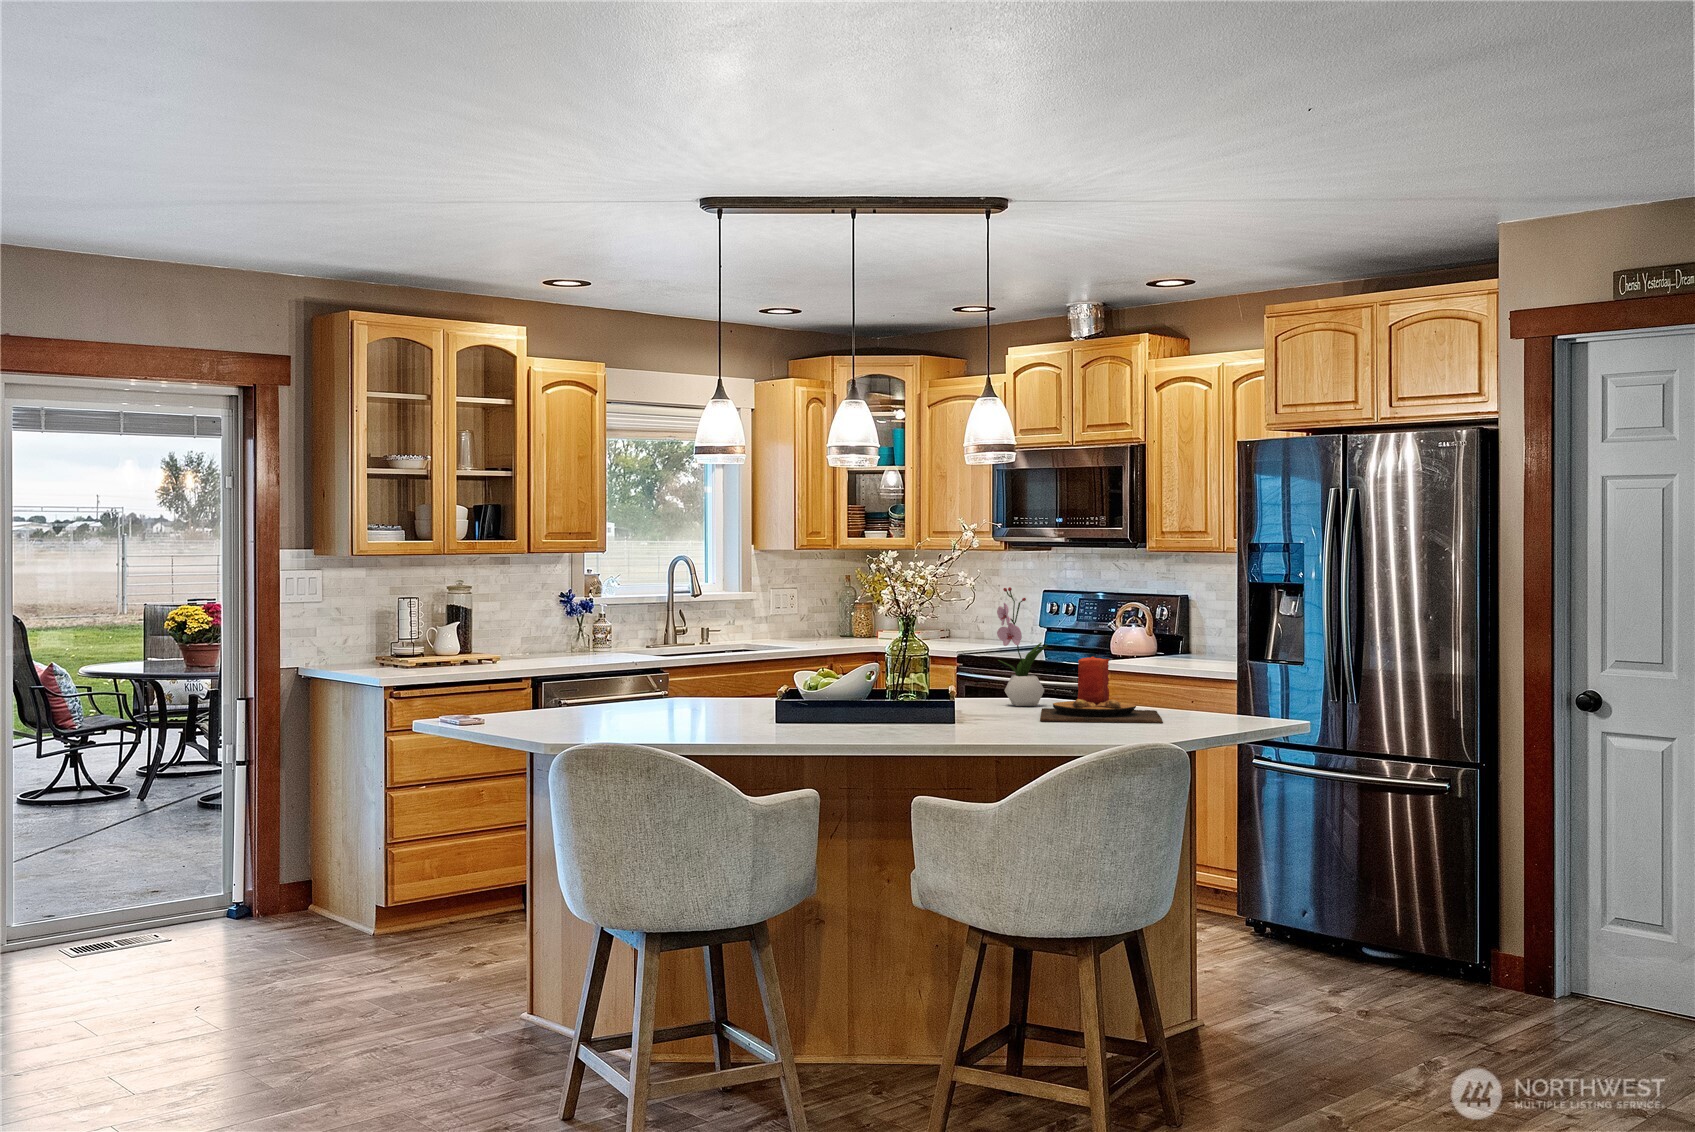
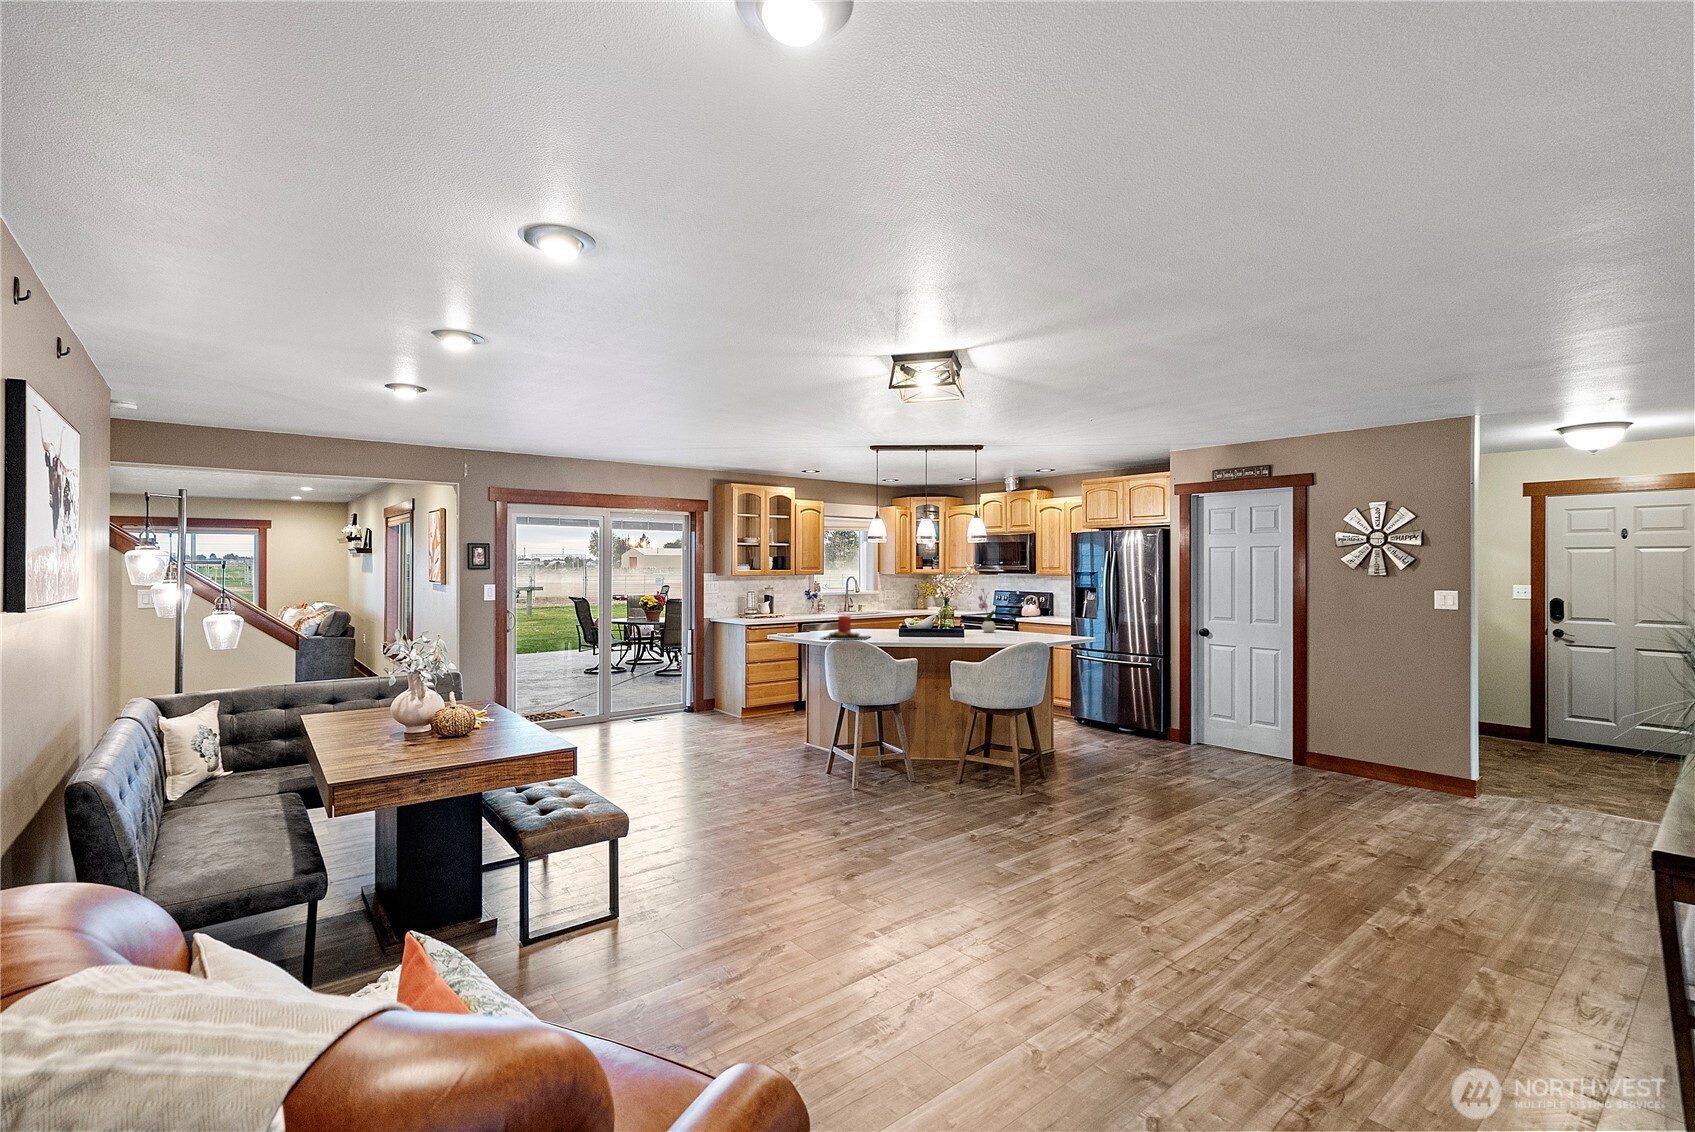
candle: present [1040,656,1163,723] -> present [821,616,870,640]

